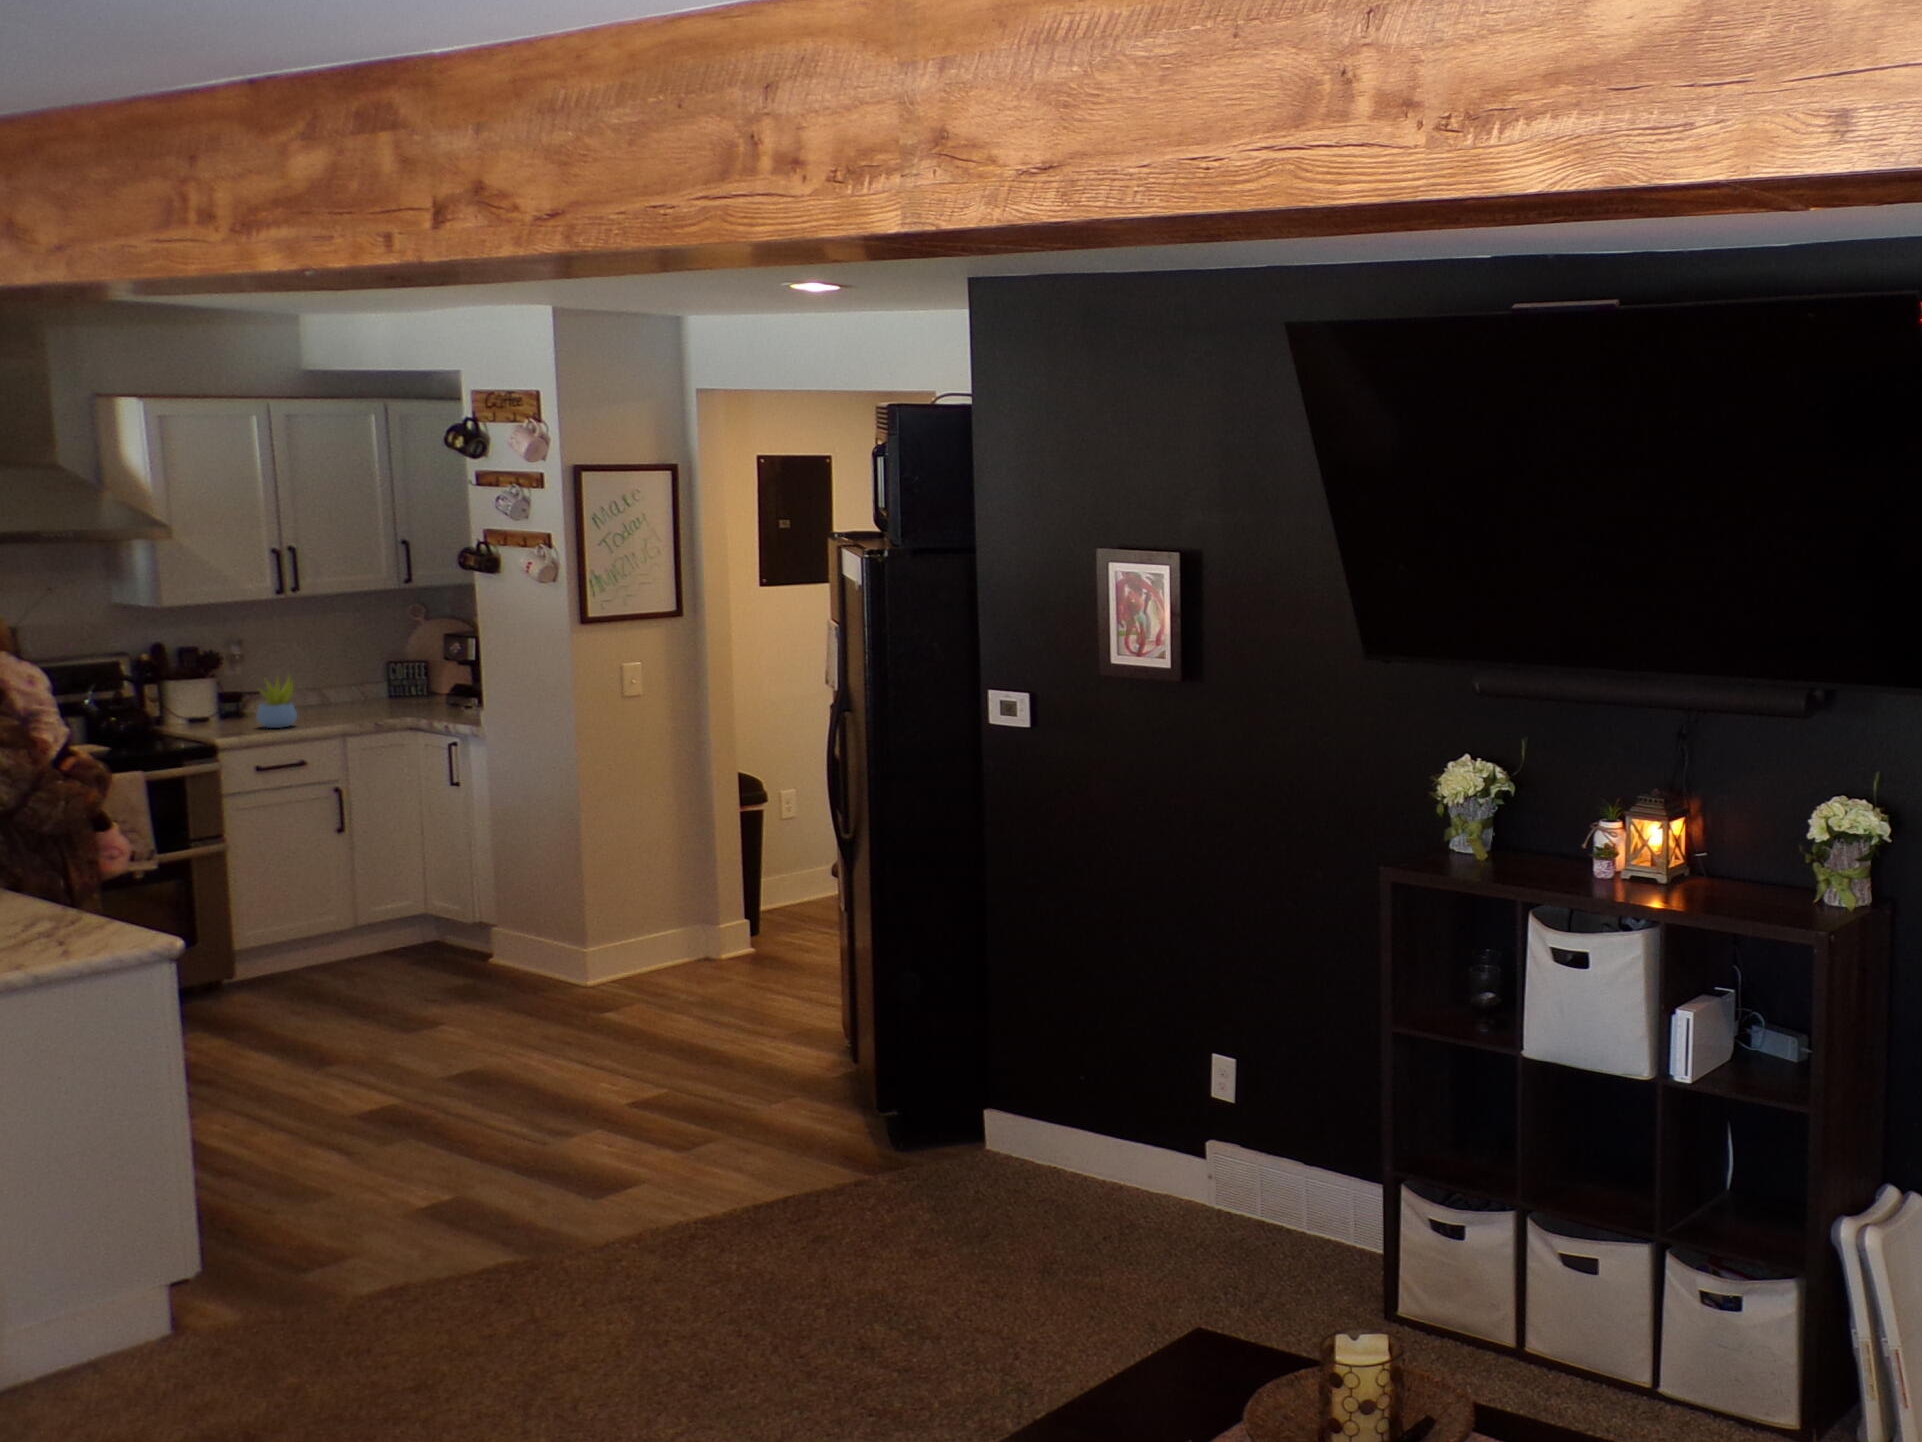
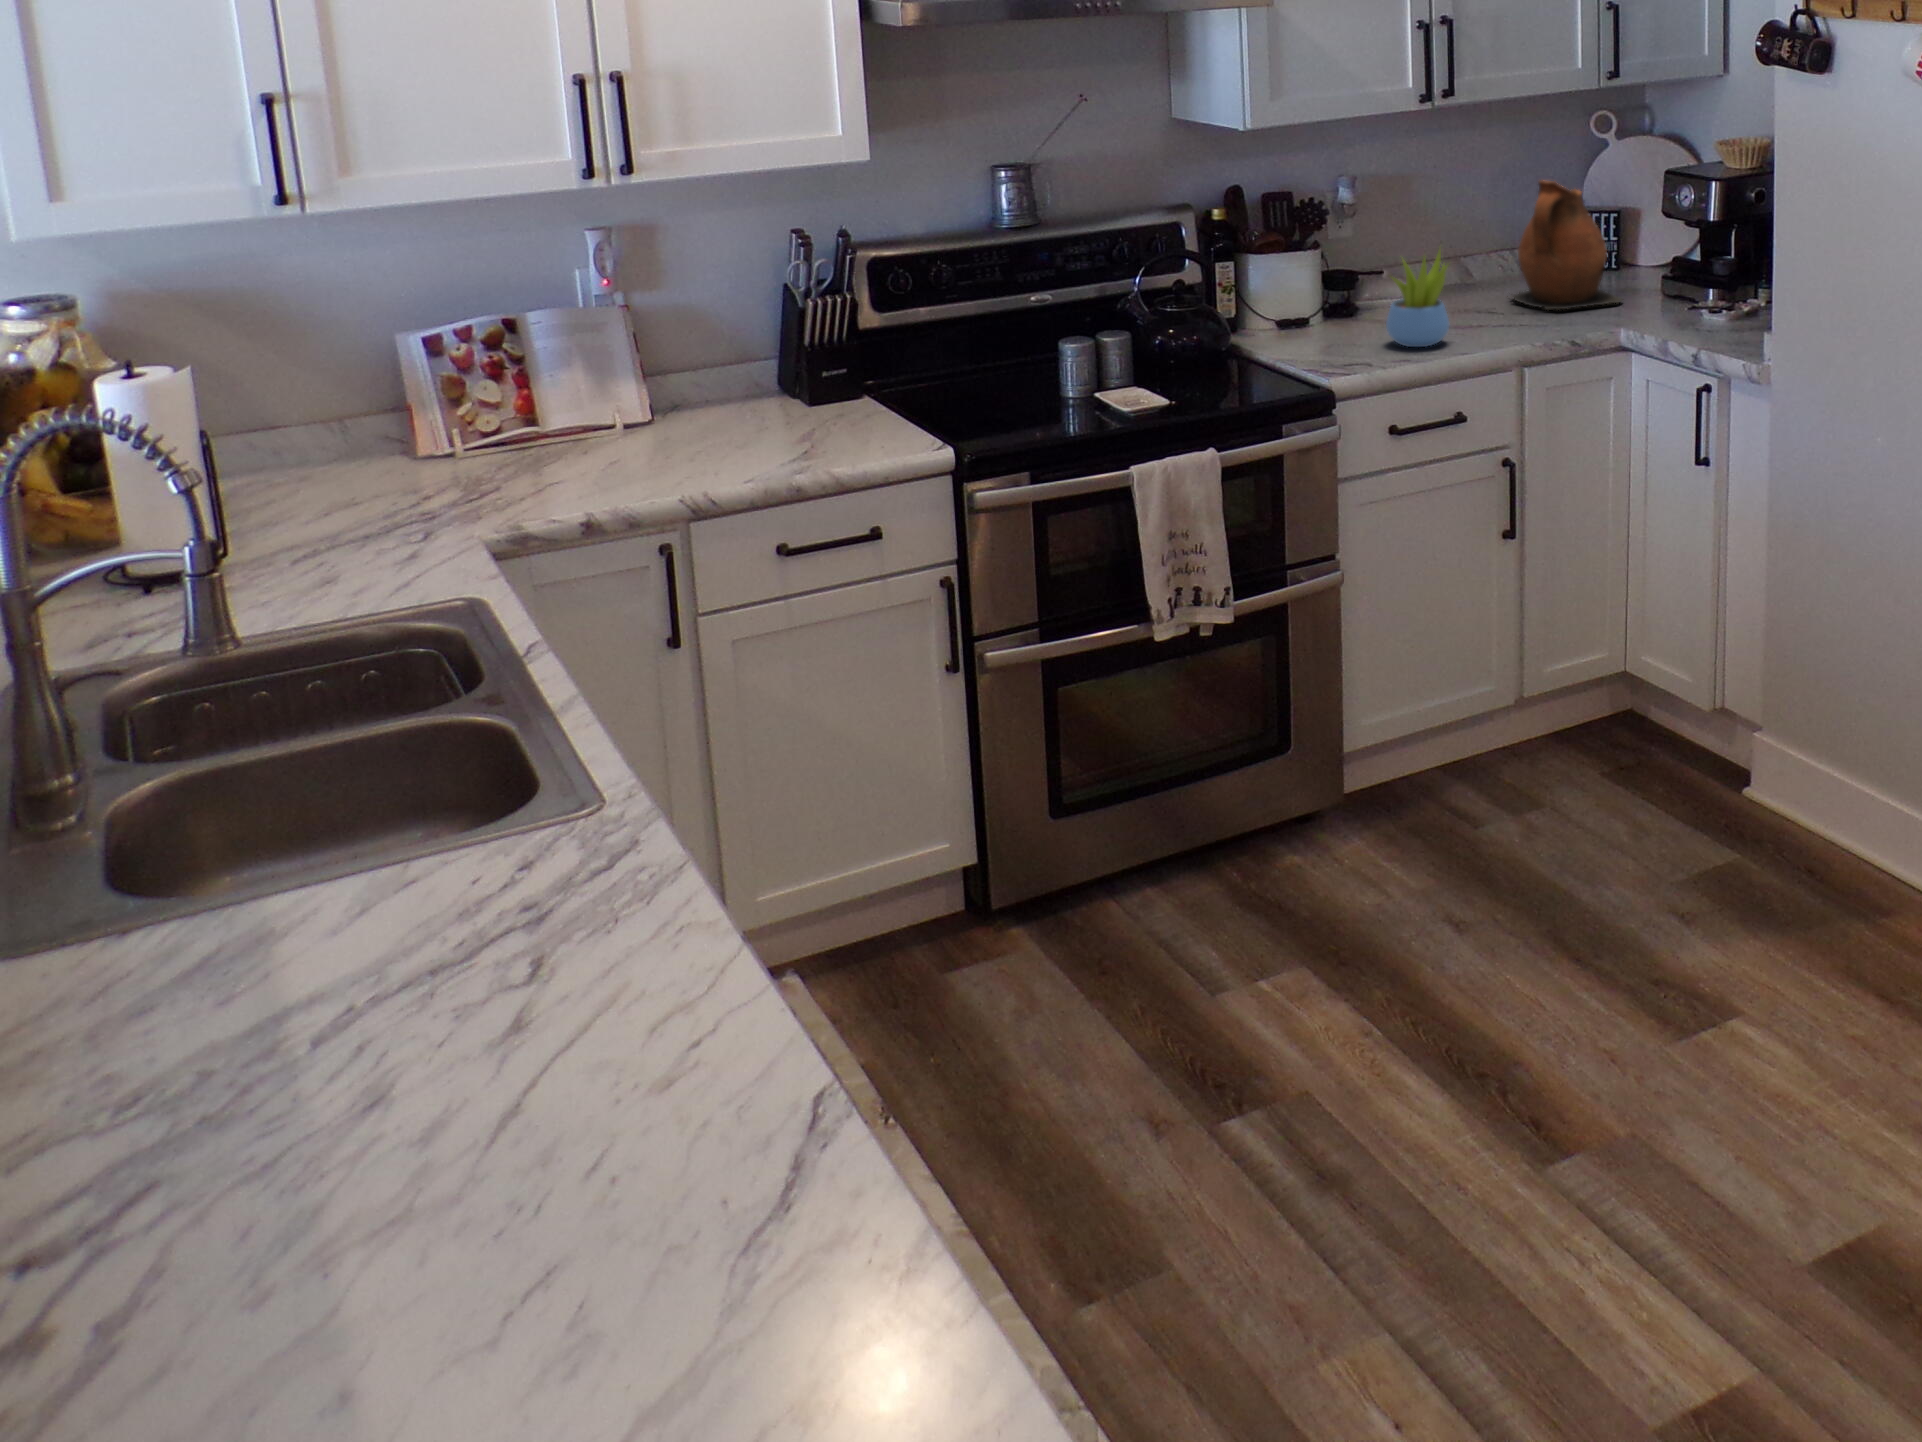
ceramic pitcher: none [344,640,420,713] -> present [1507,181,1622,310]

